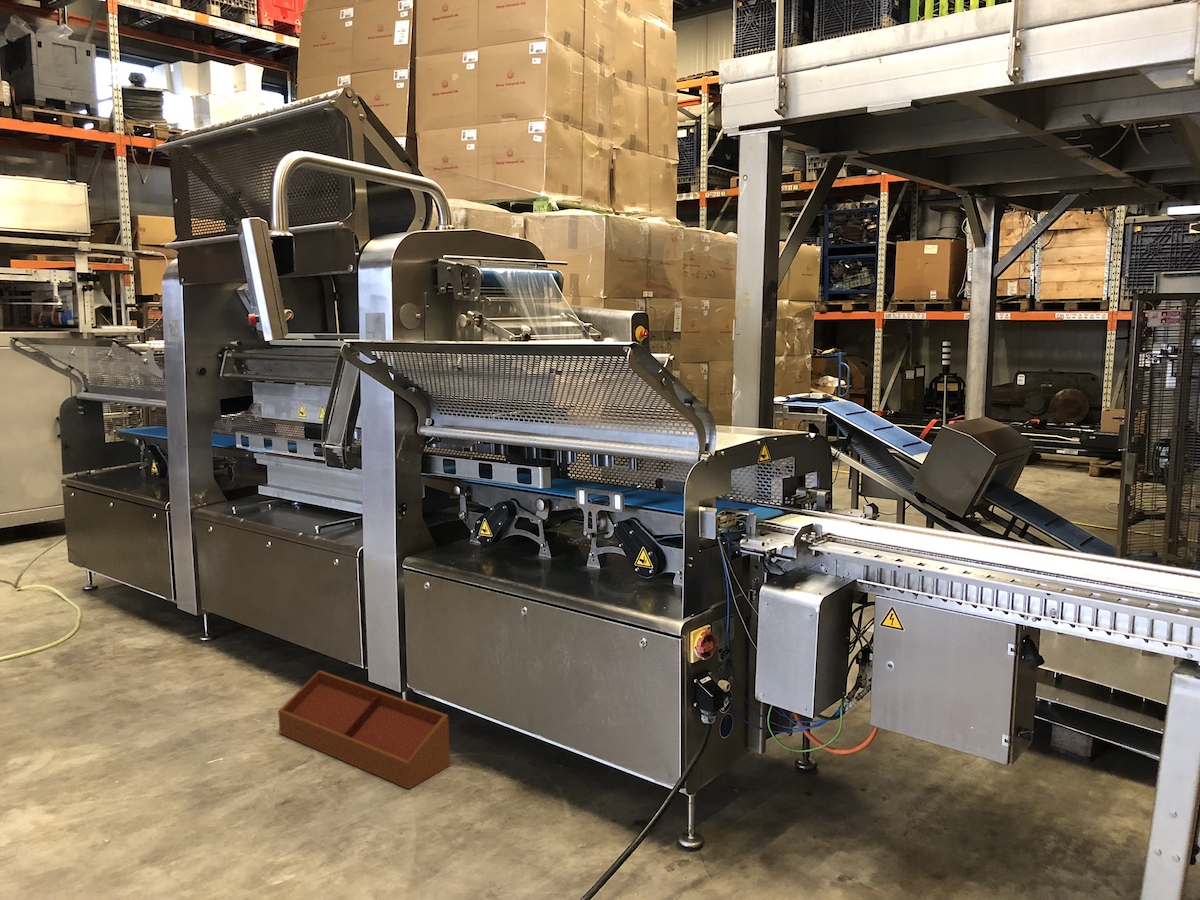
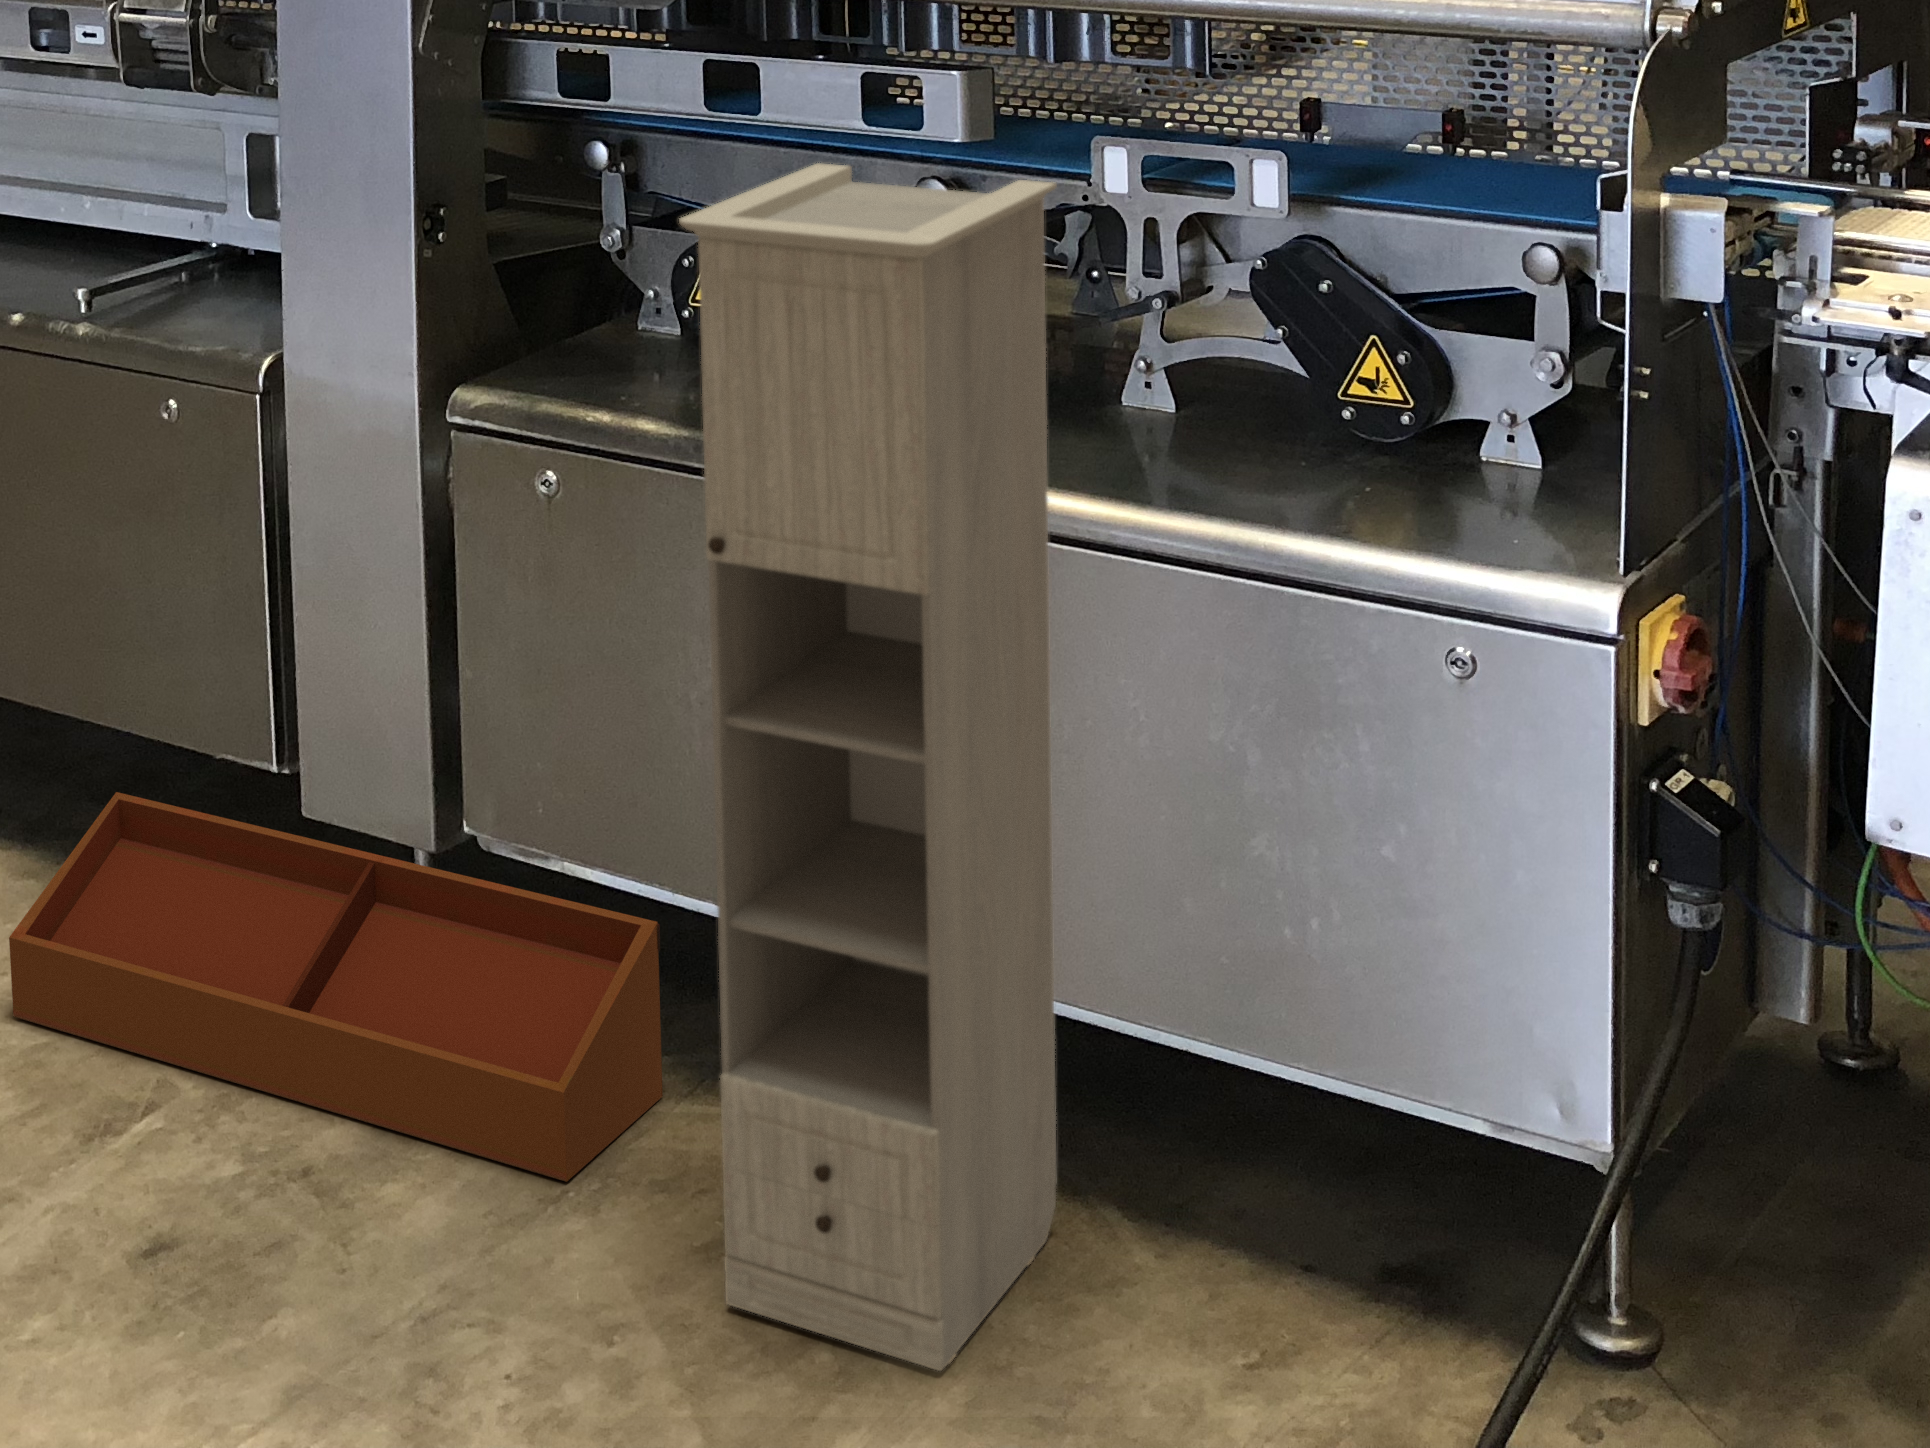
cabinet: none [416,495,541,850] -> present [679,163,1057,1371]

